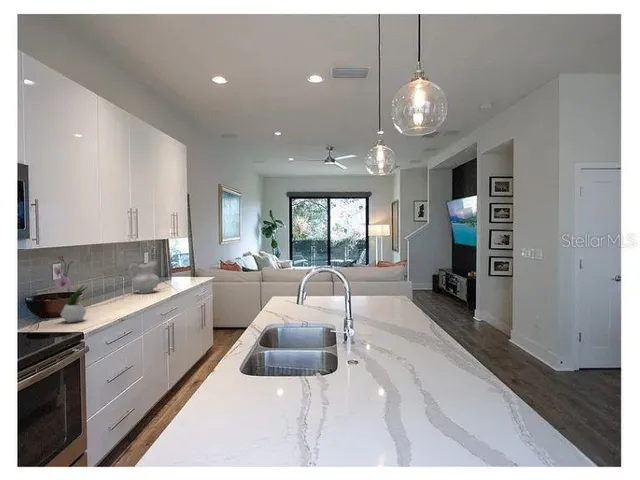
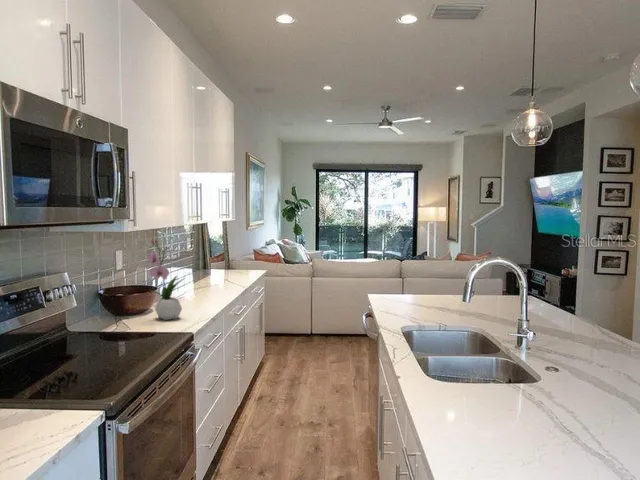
ceramic pitcher: present [129,261,159,293] -> none [189,249,222,288]

